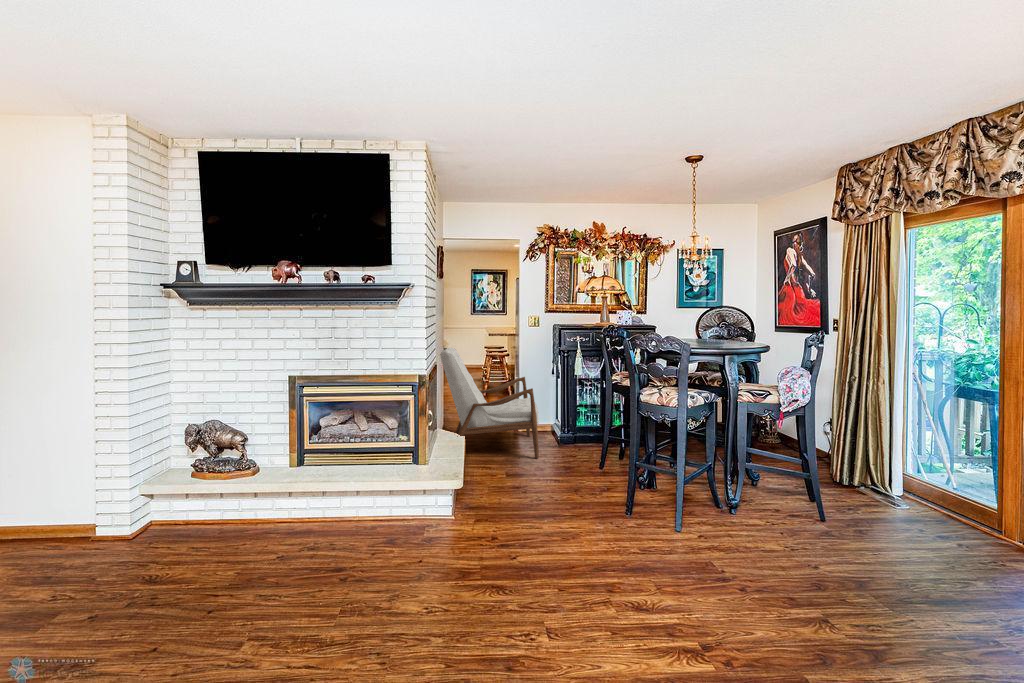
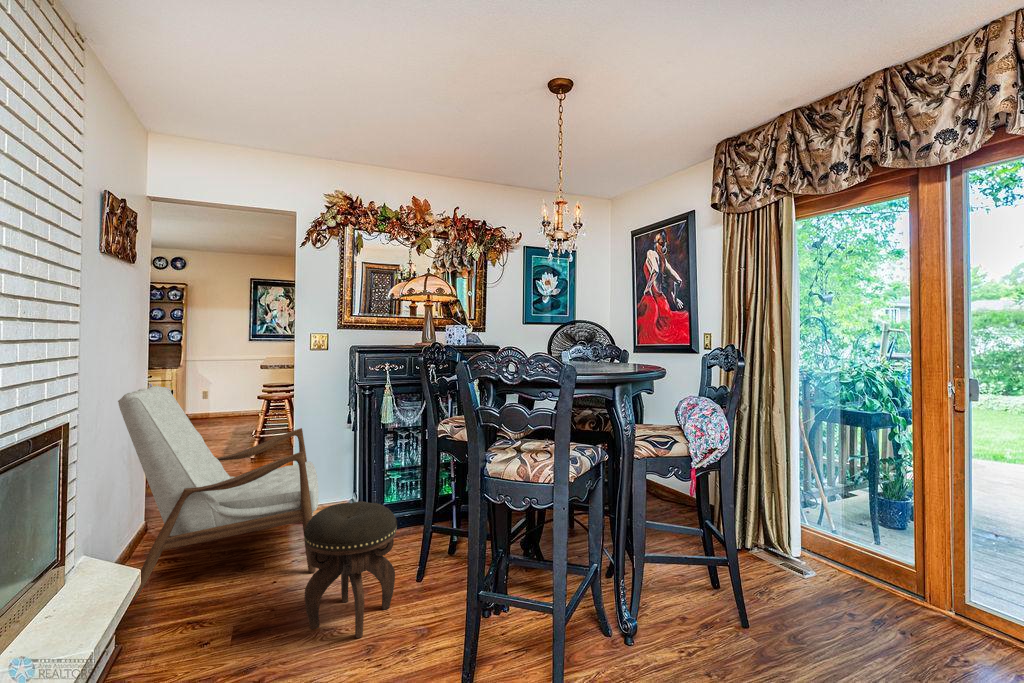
footstool: none [539,418,589,487] -> present [304,501,397,638]

